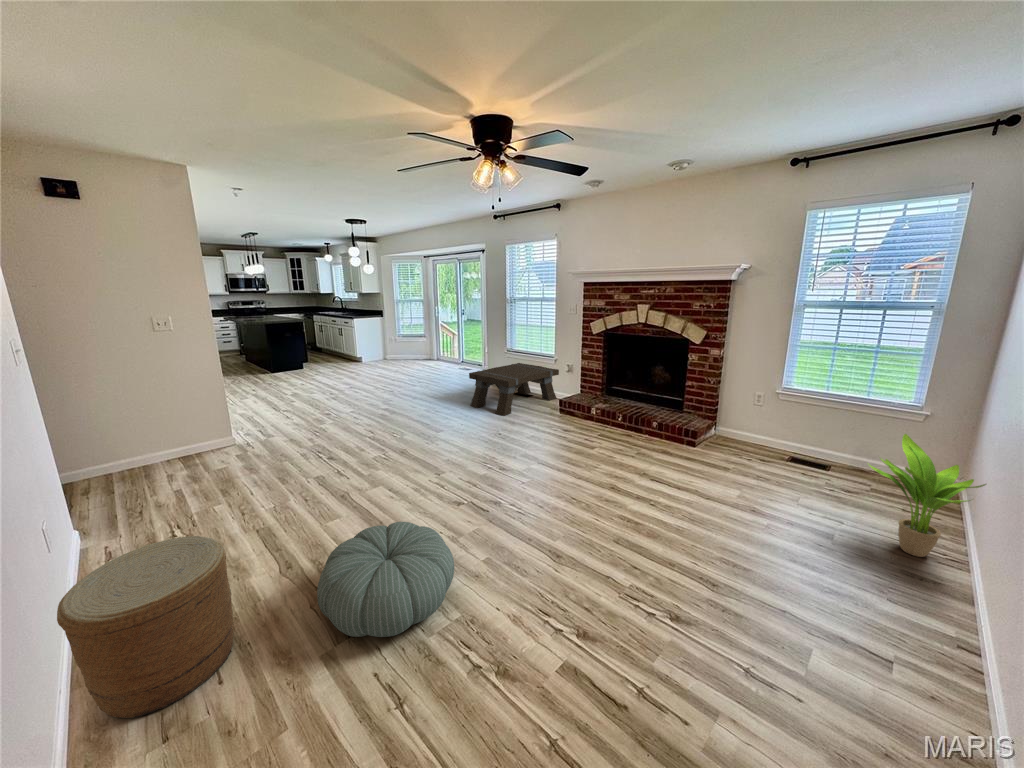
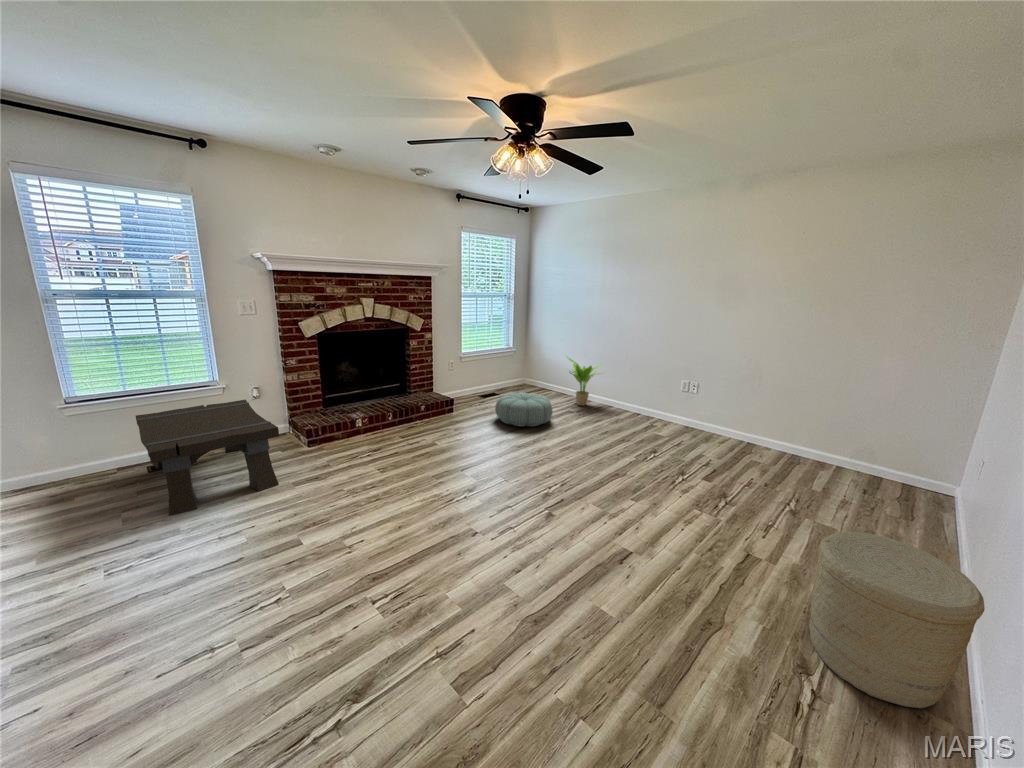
pouf: present [317,522,454,637] -> present [495,392,553,427]

